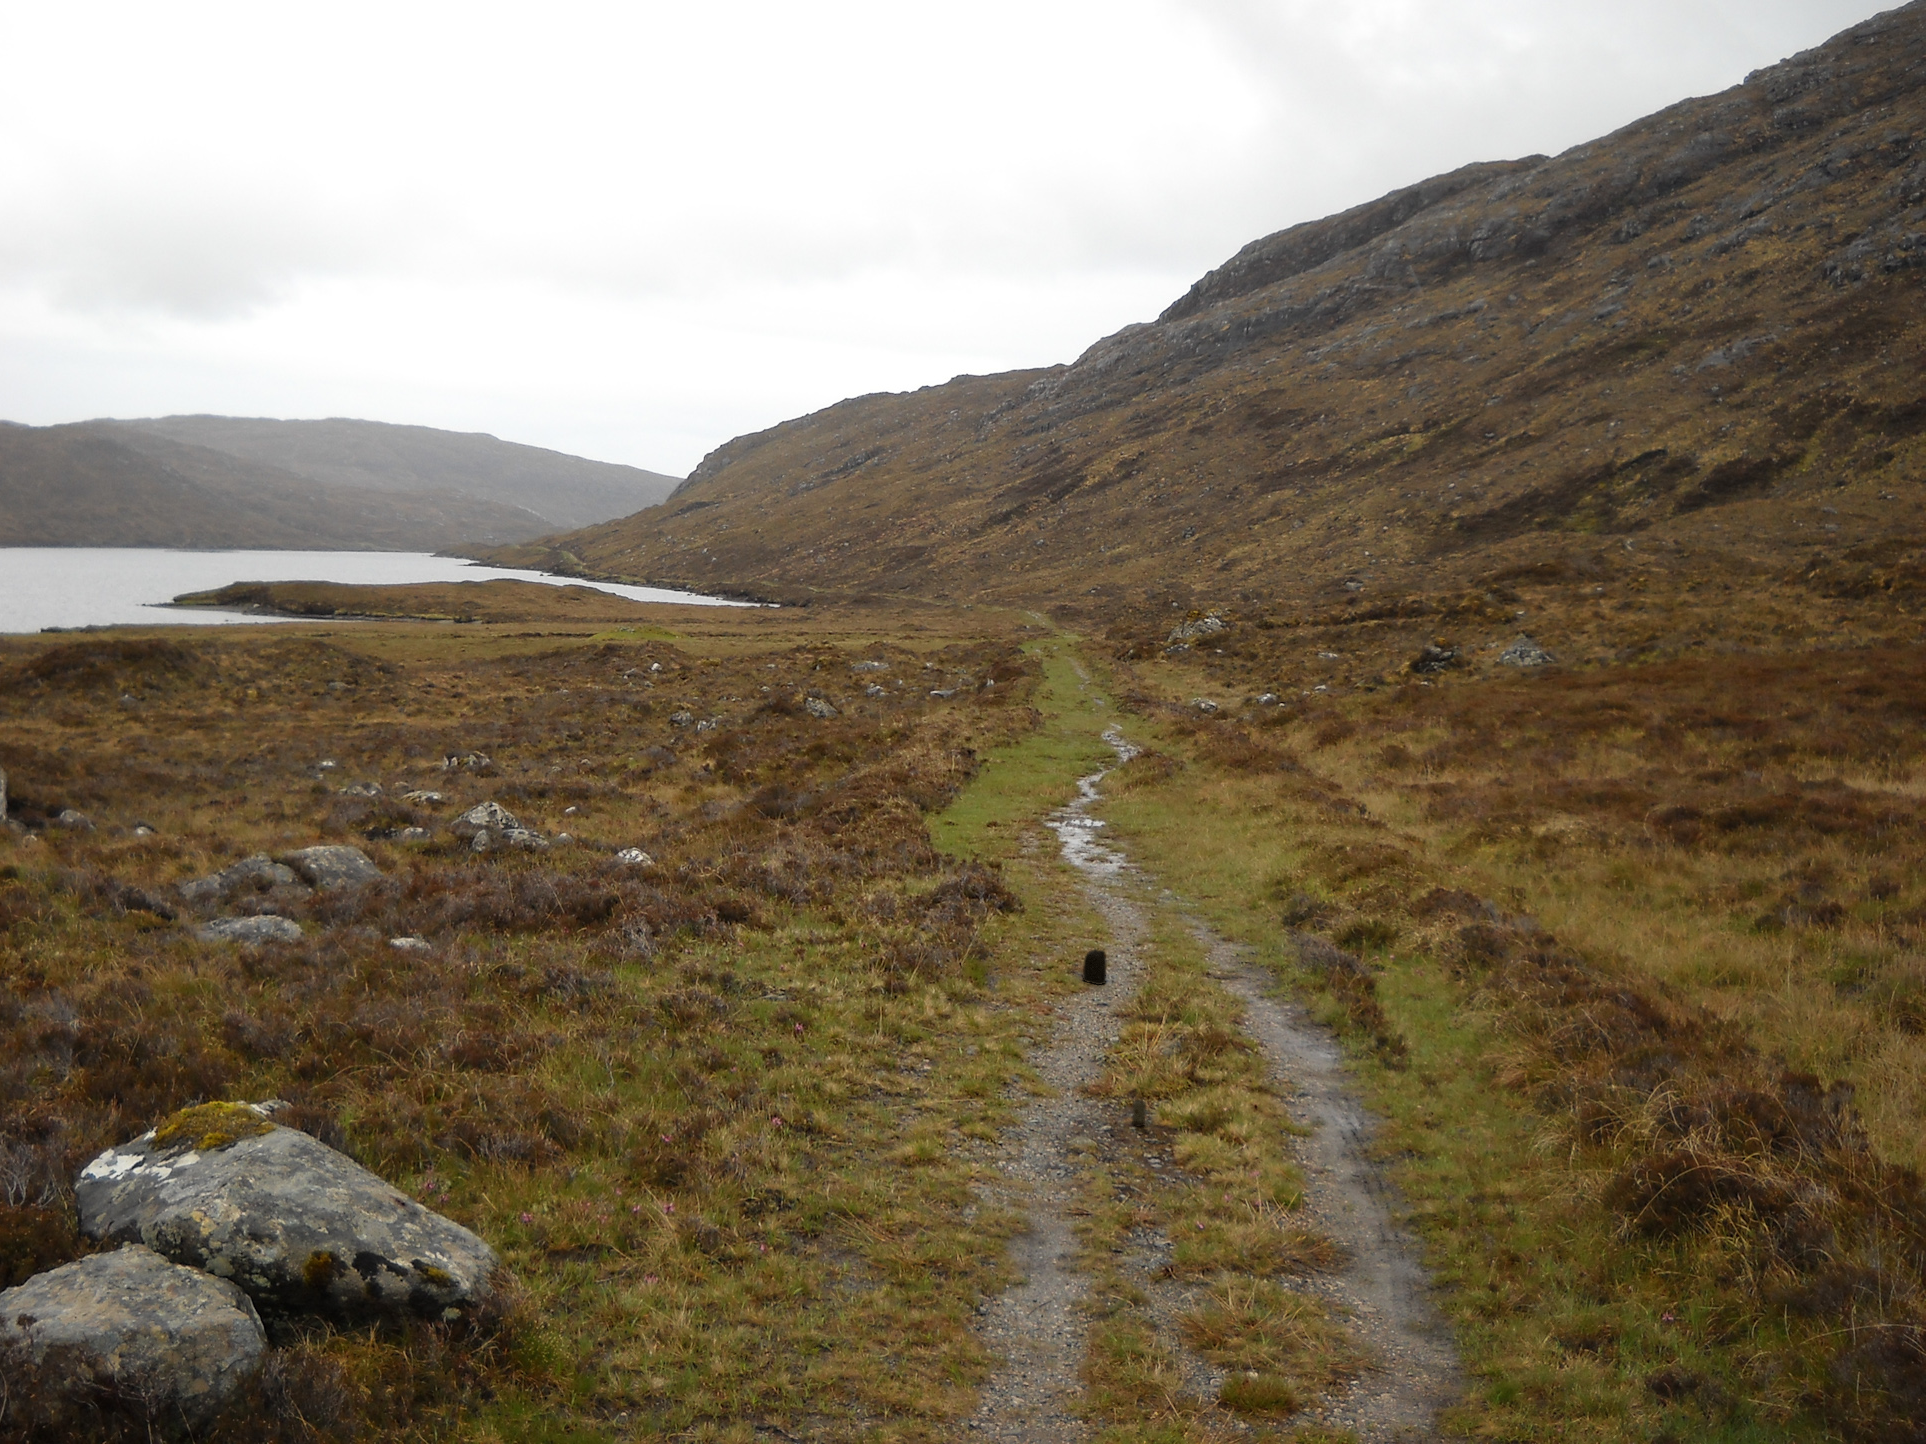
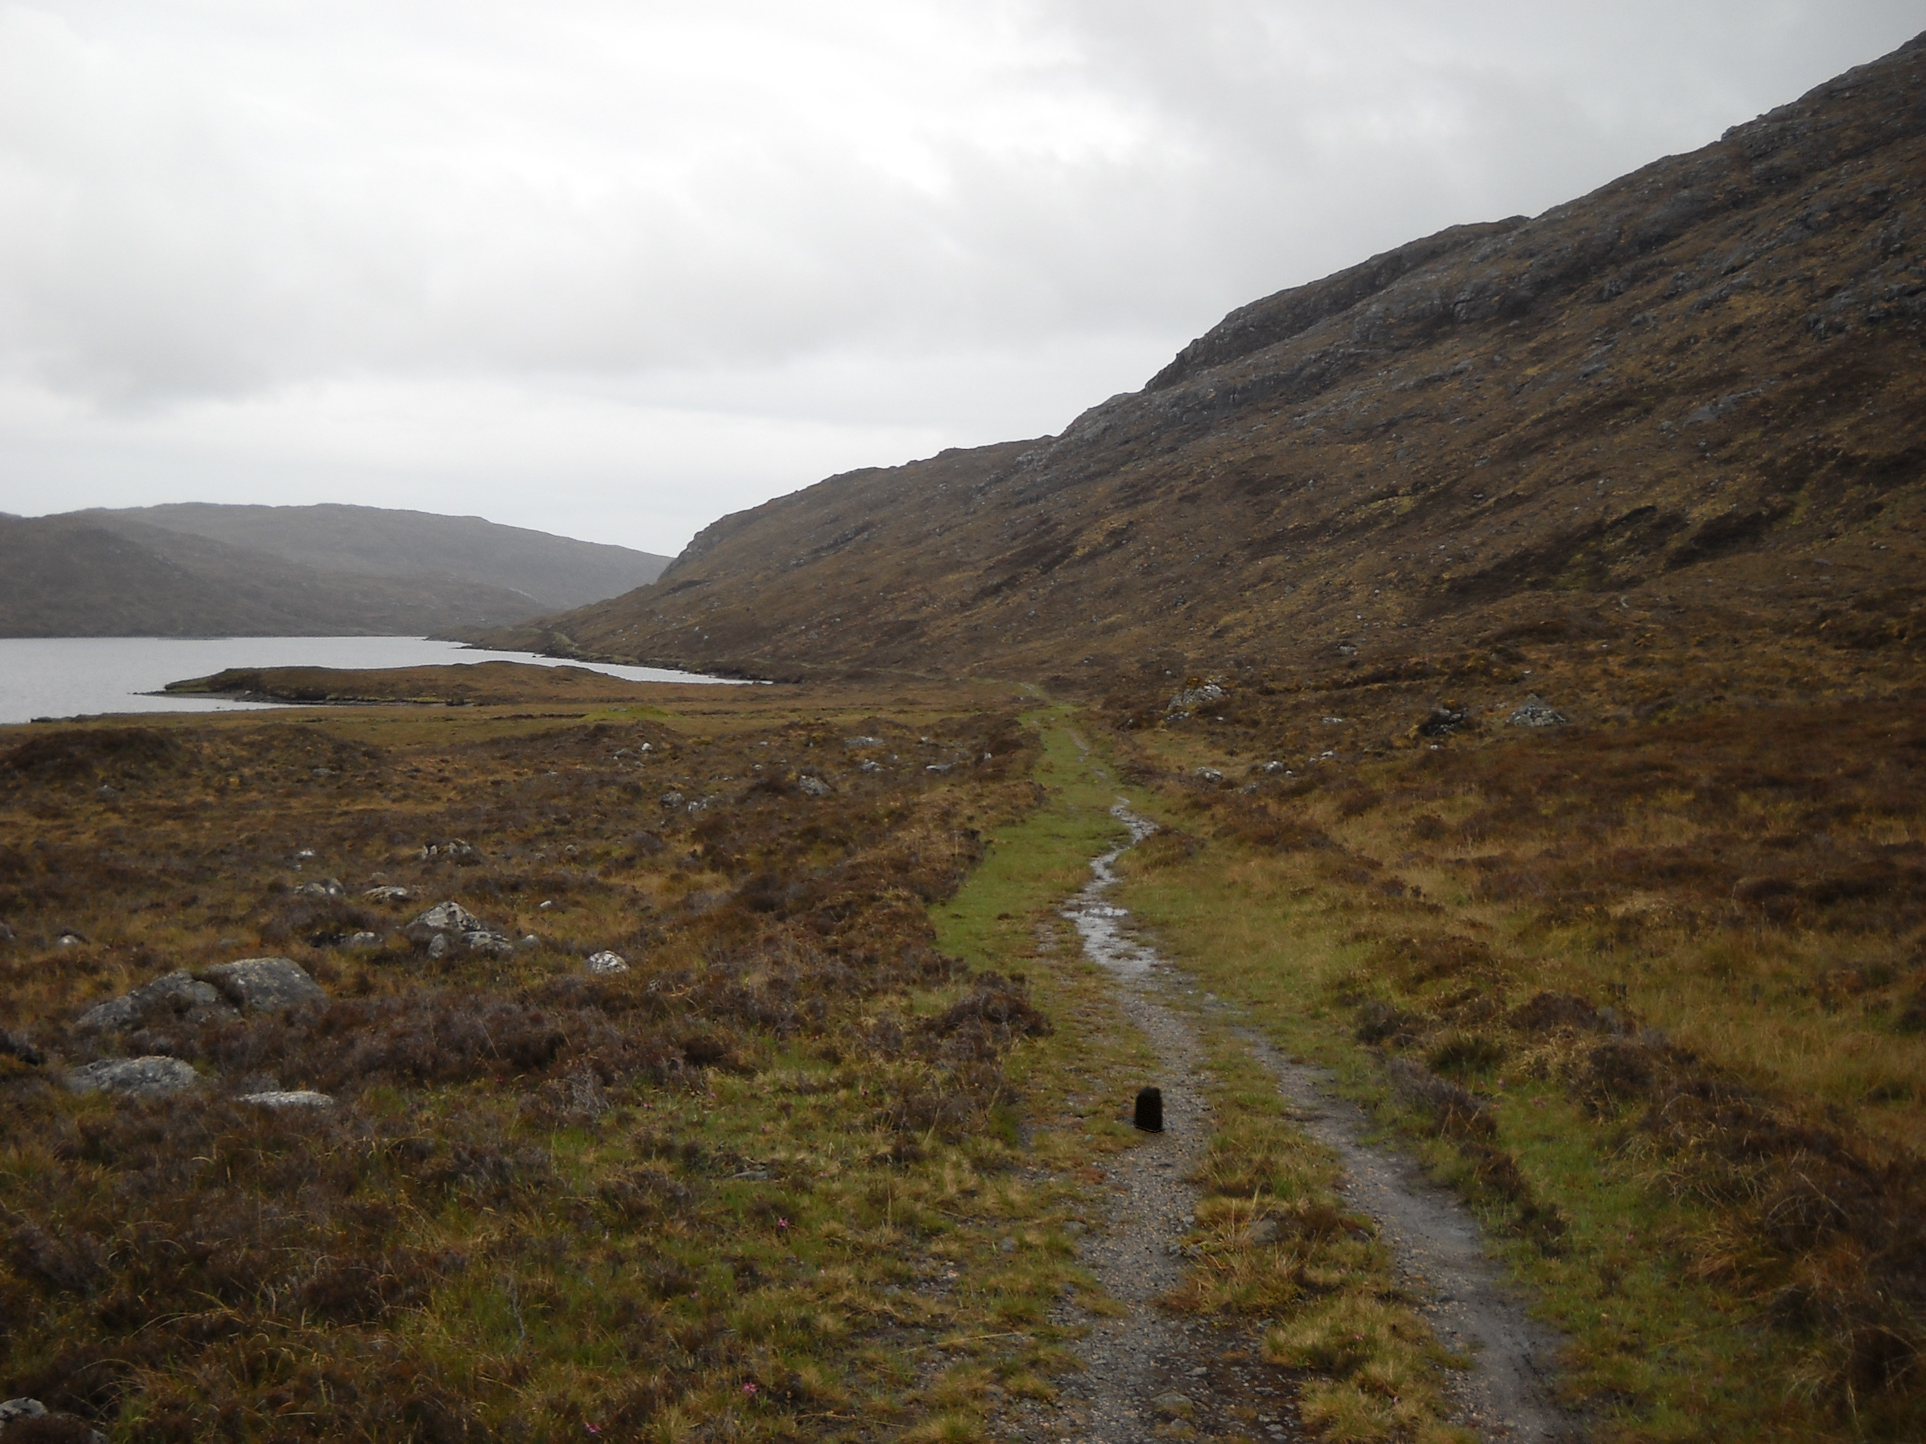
watering can: present [1132,1098,1152,1126] -> none [1231,1330,1271,1384]

